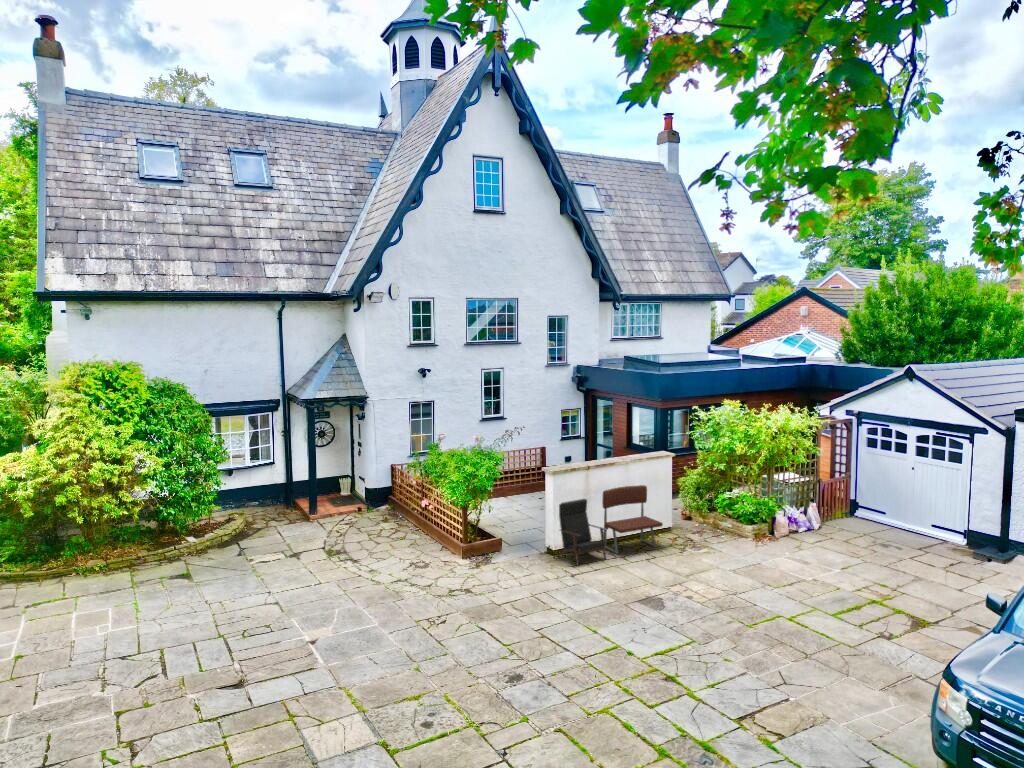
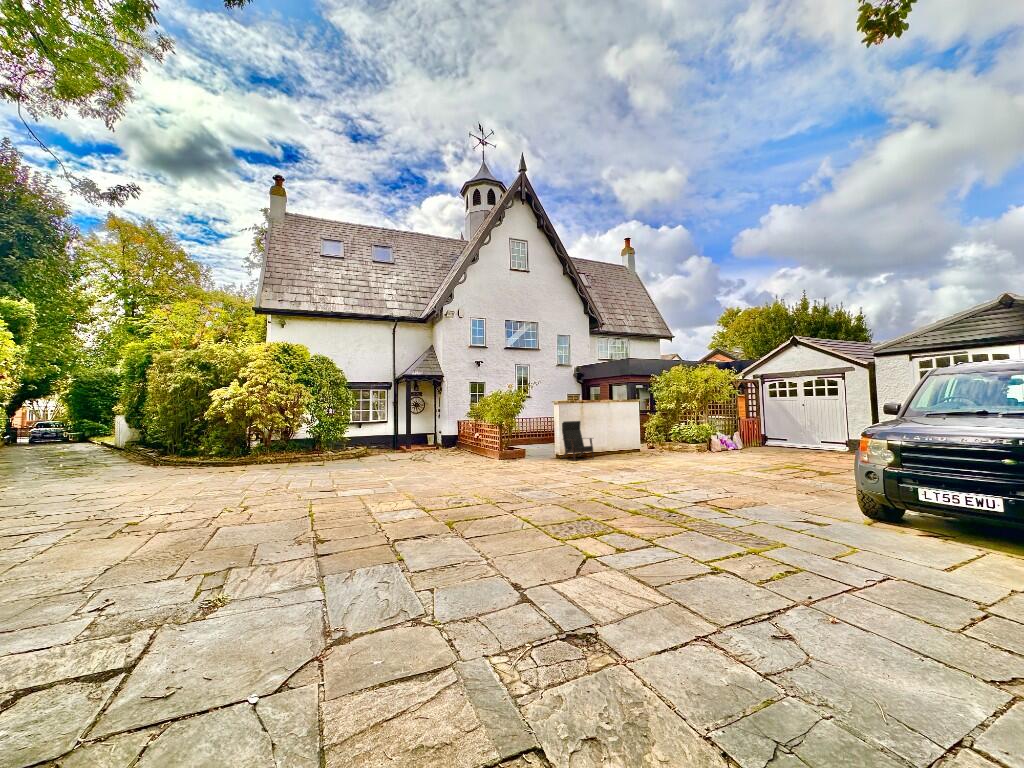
bench: present [602,485,663,554] -> none [591,416,632,457]

